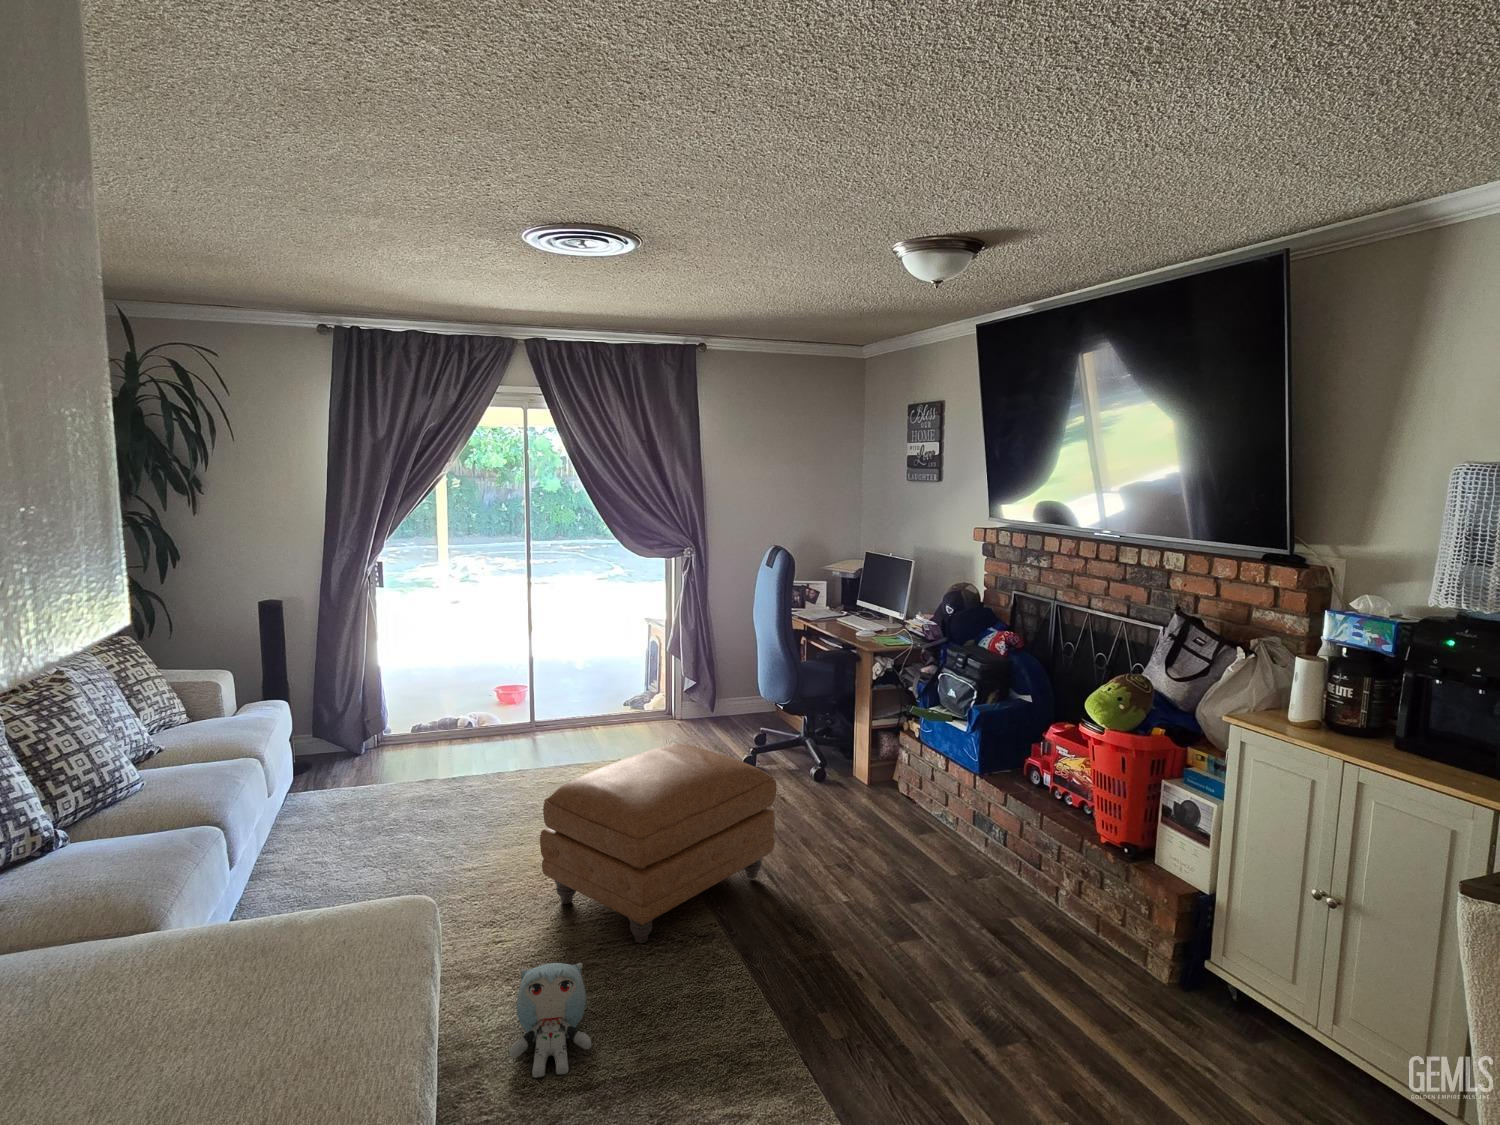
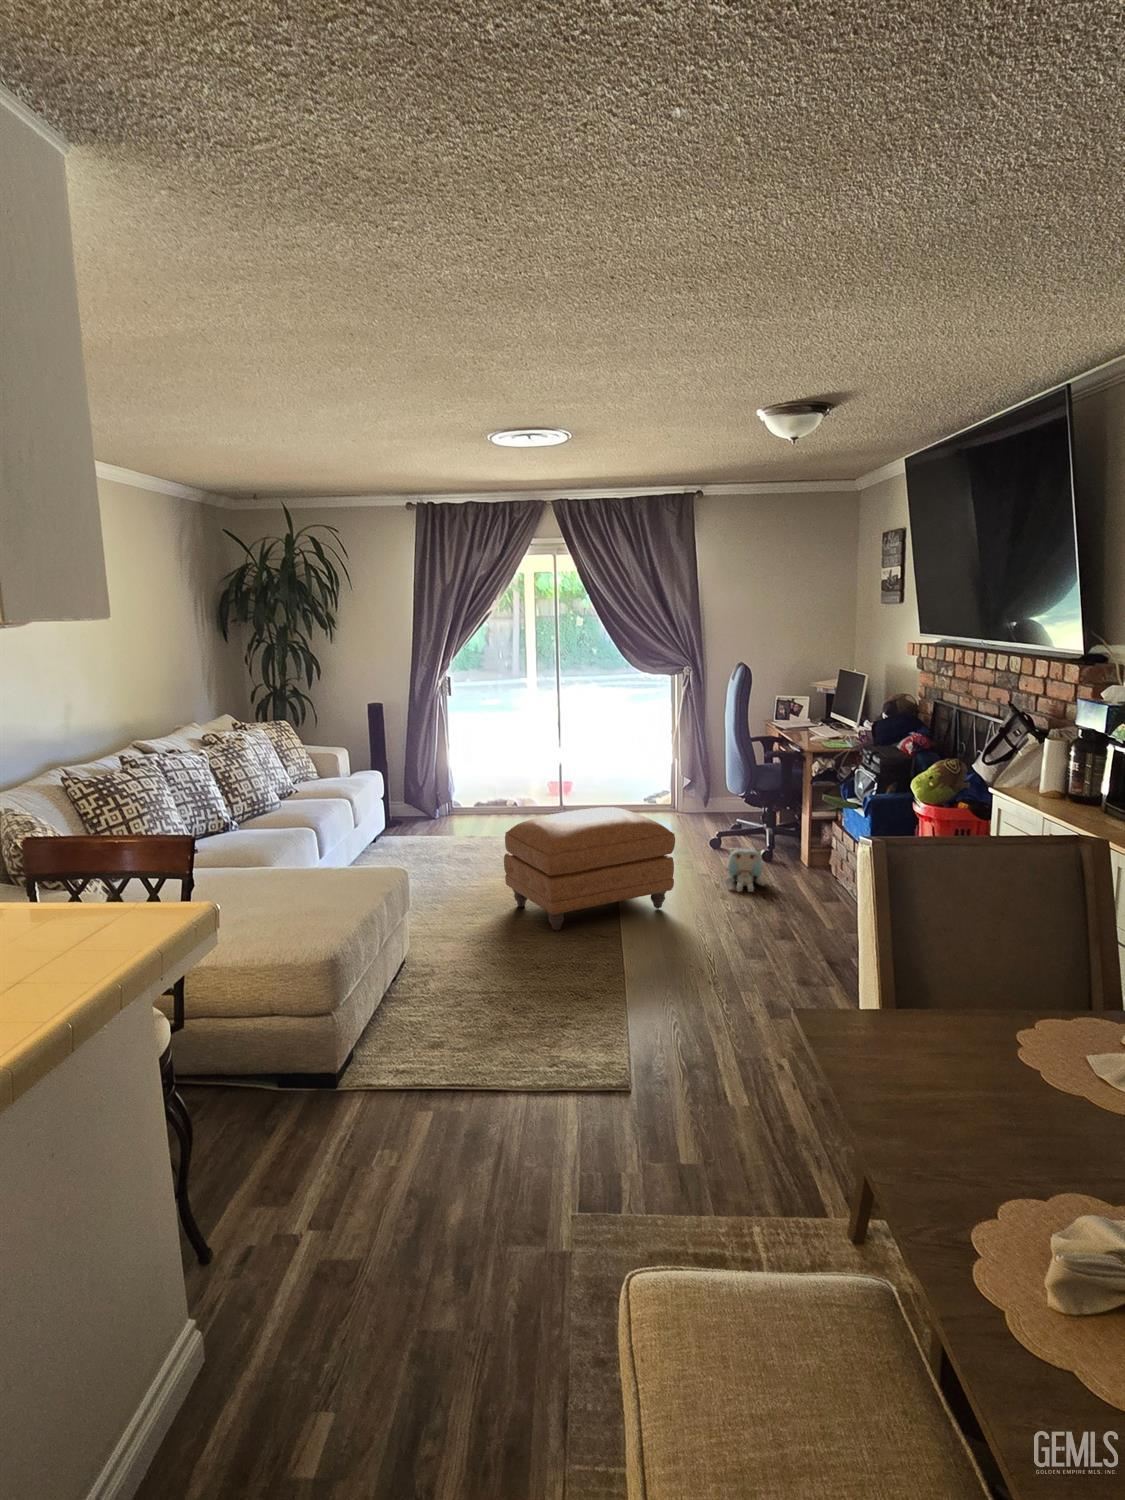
plush toy: present [510,963,591,1077] -> present [725,850,765,892]

